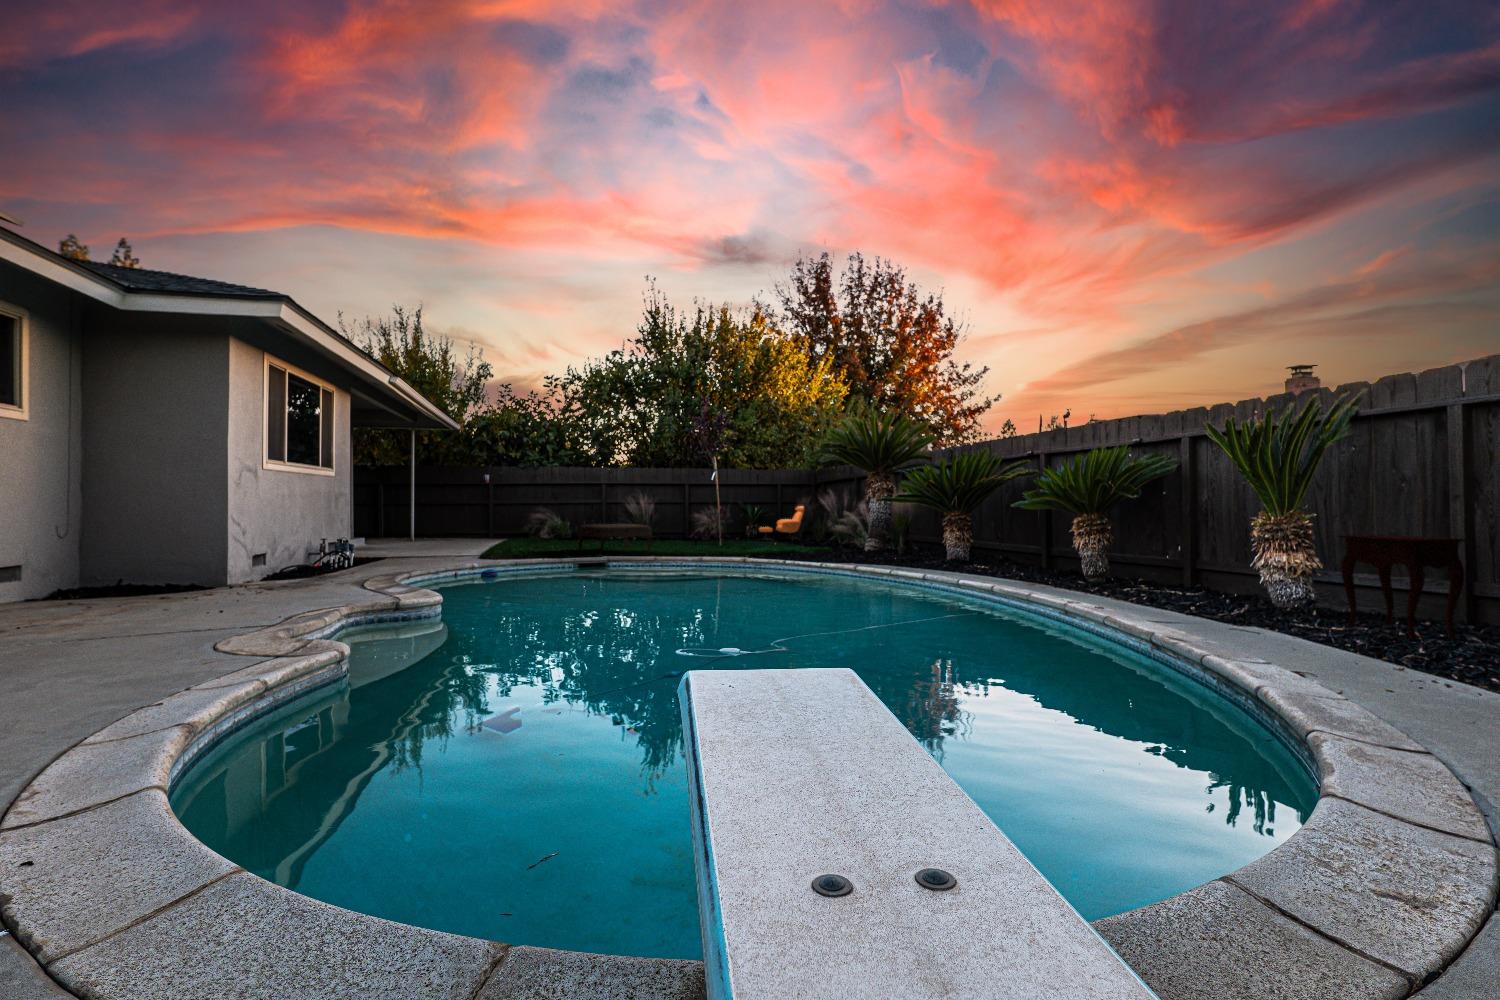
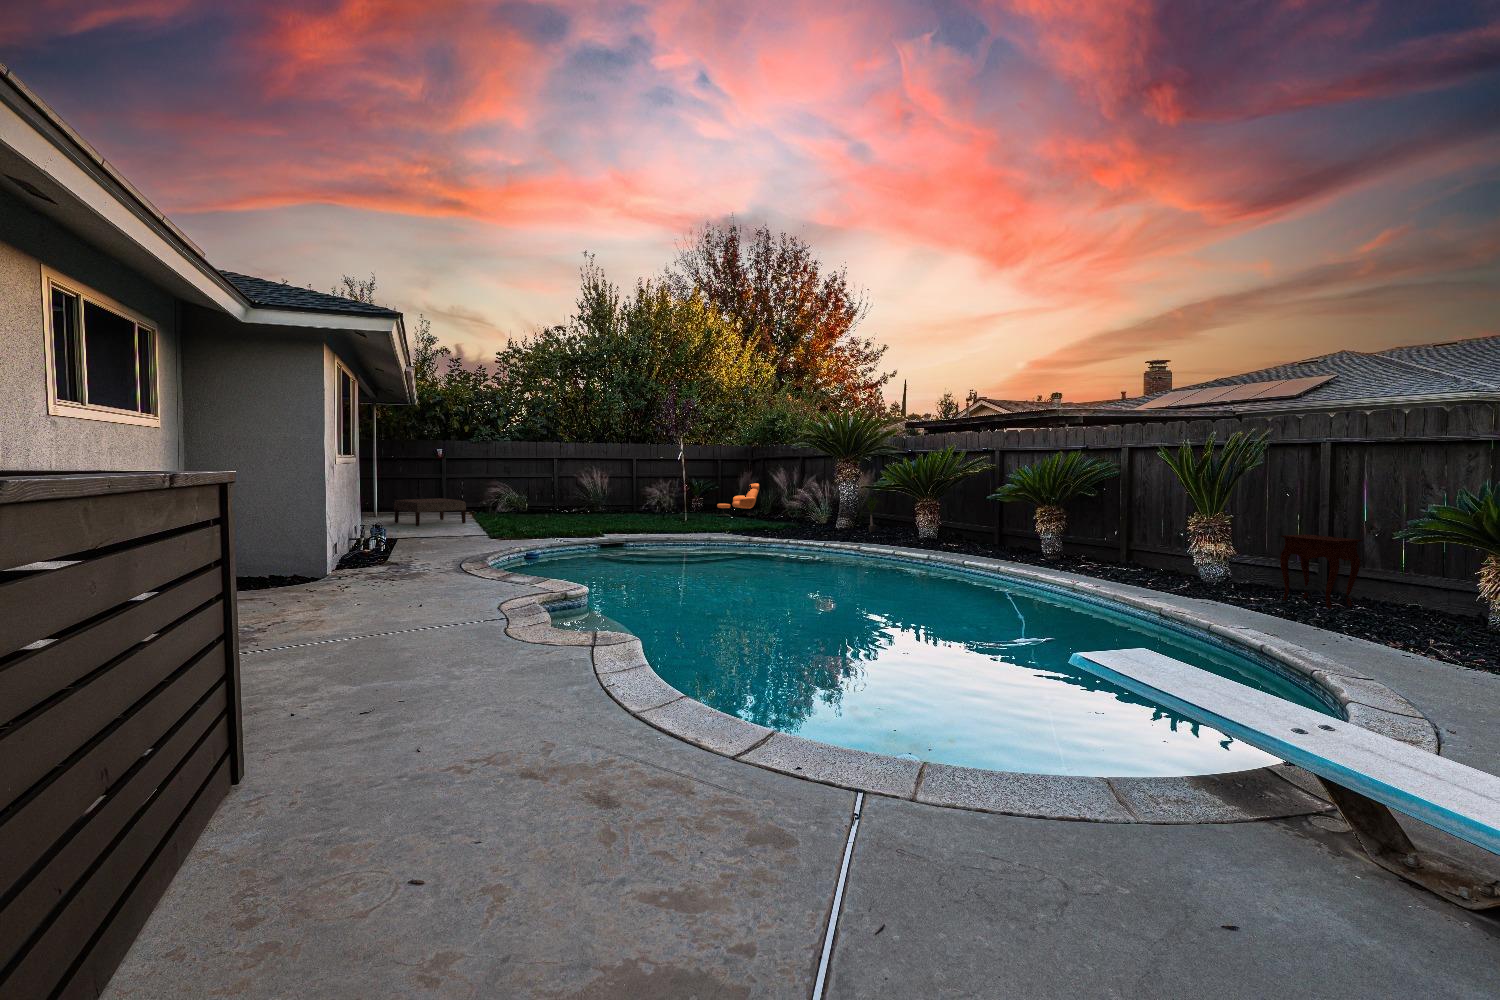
ottoman: present [578,524,652,553] -> present [394,498,466,526]

